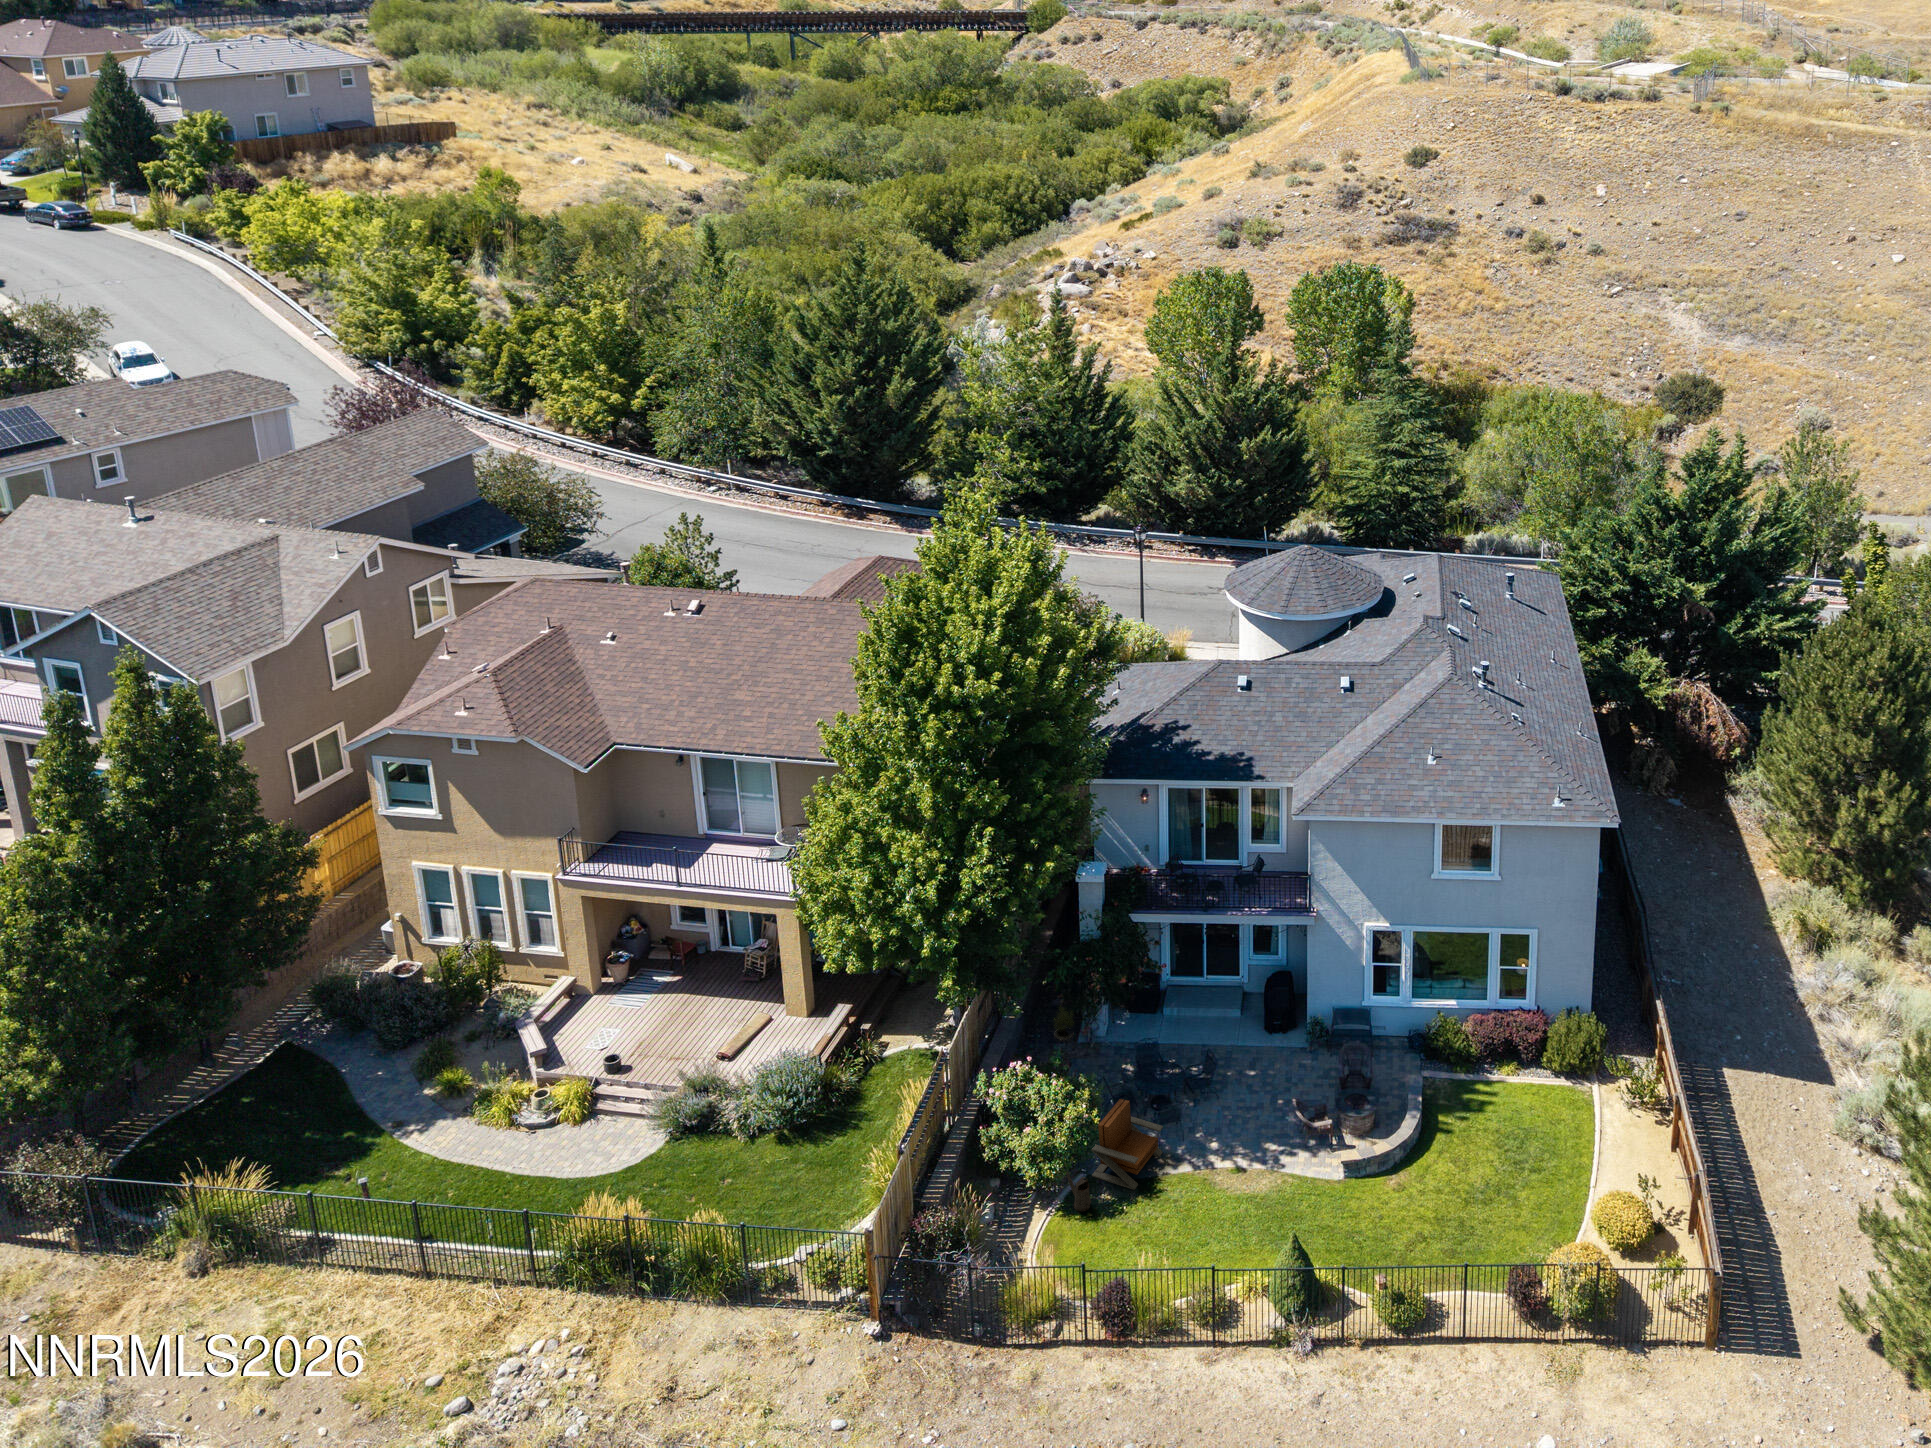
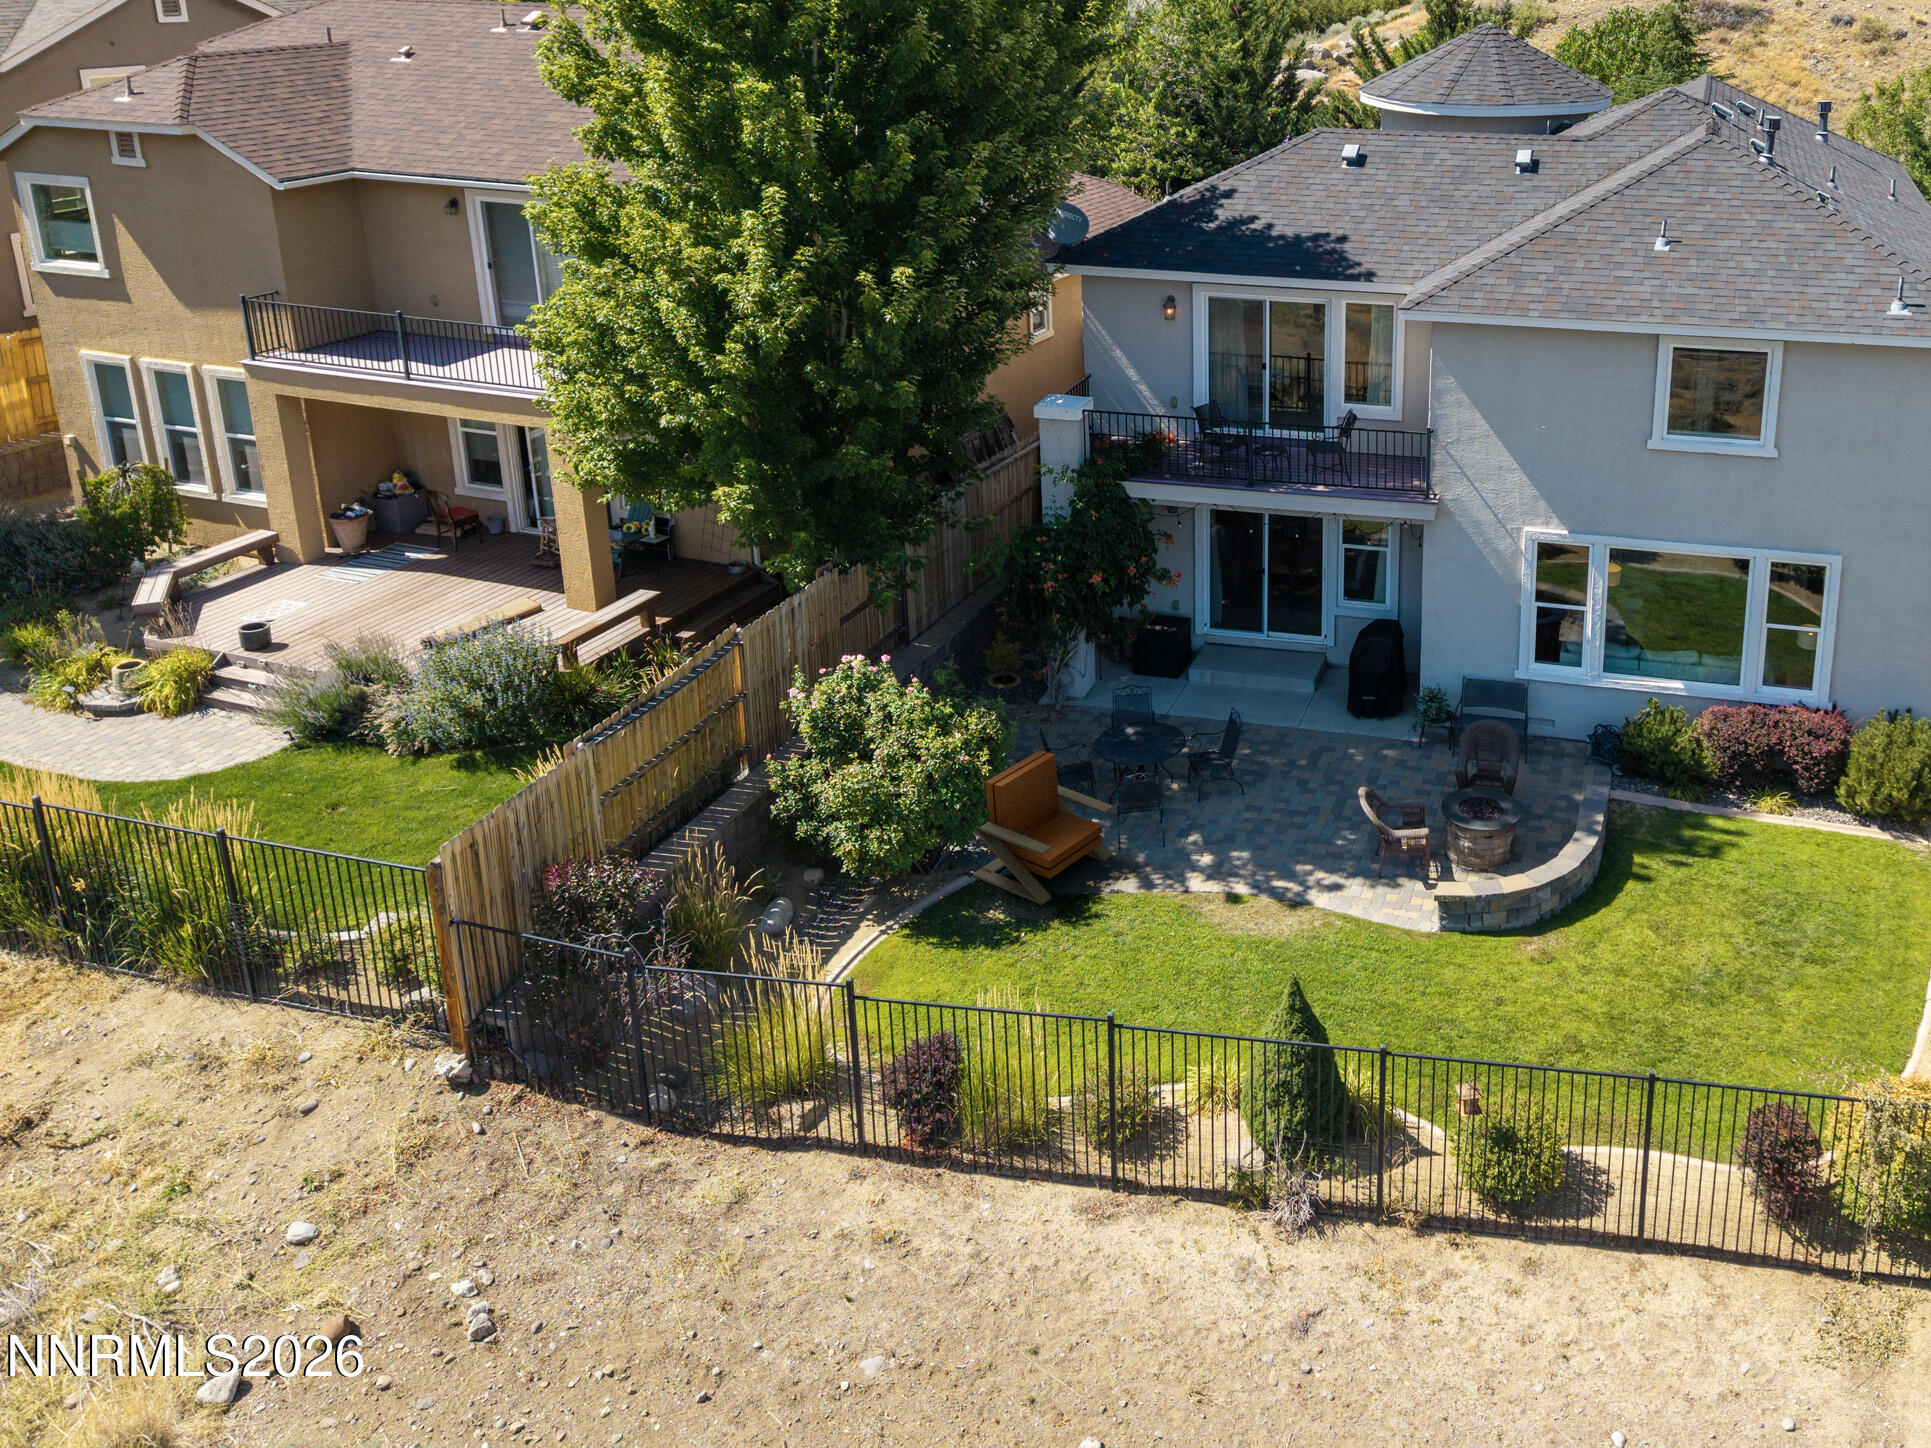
watering can: present [1066,1171,1091,1211] -> none [914,852,953,927]

